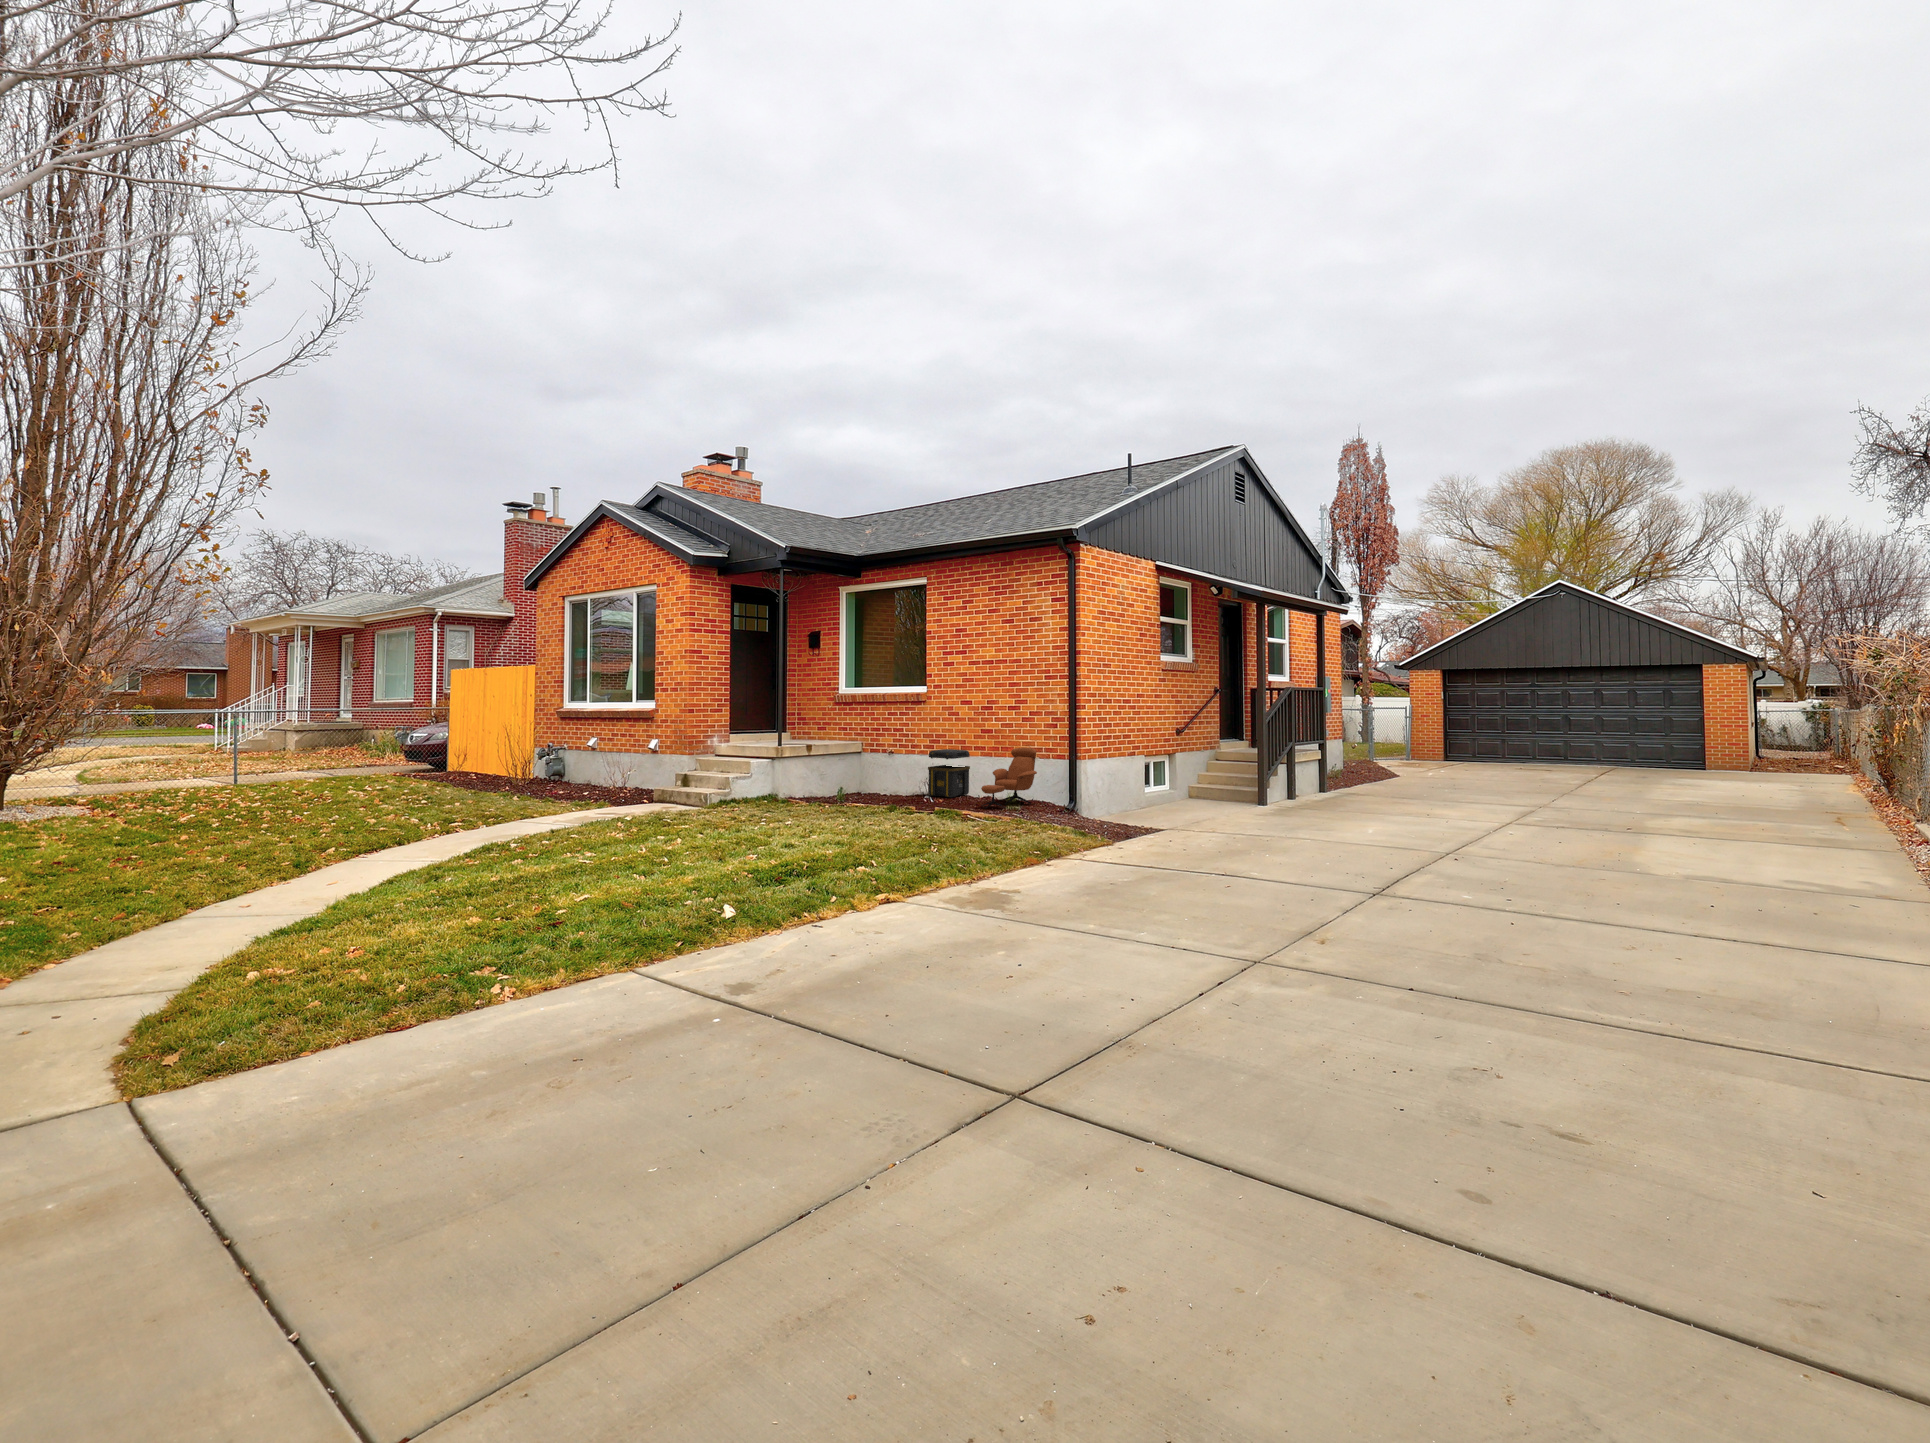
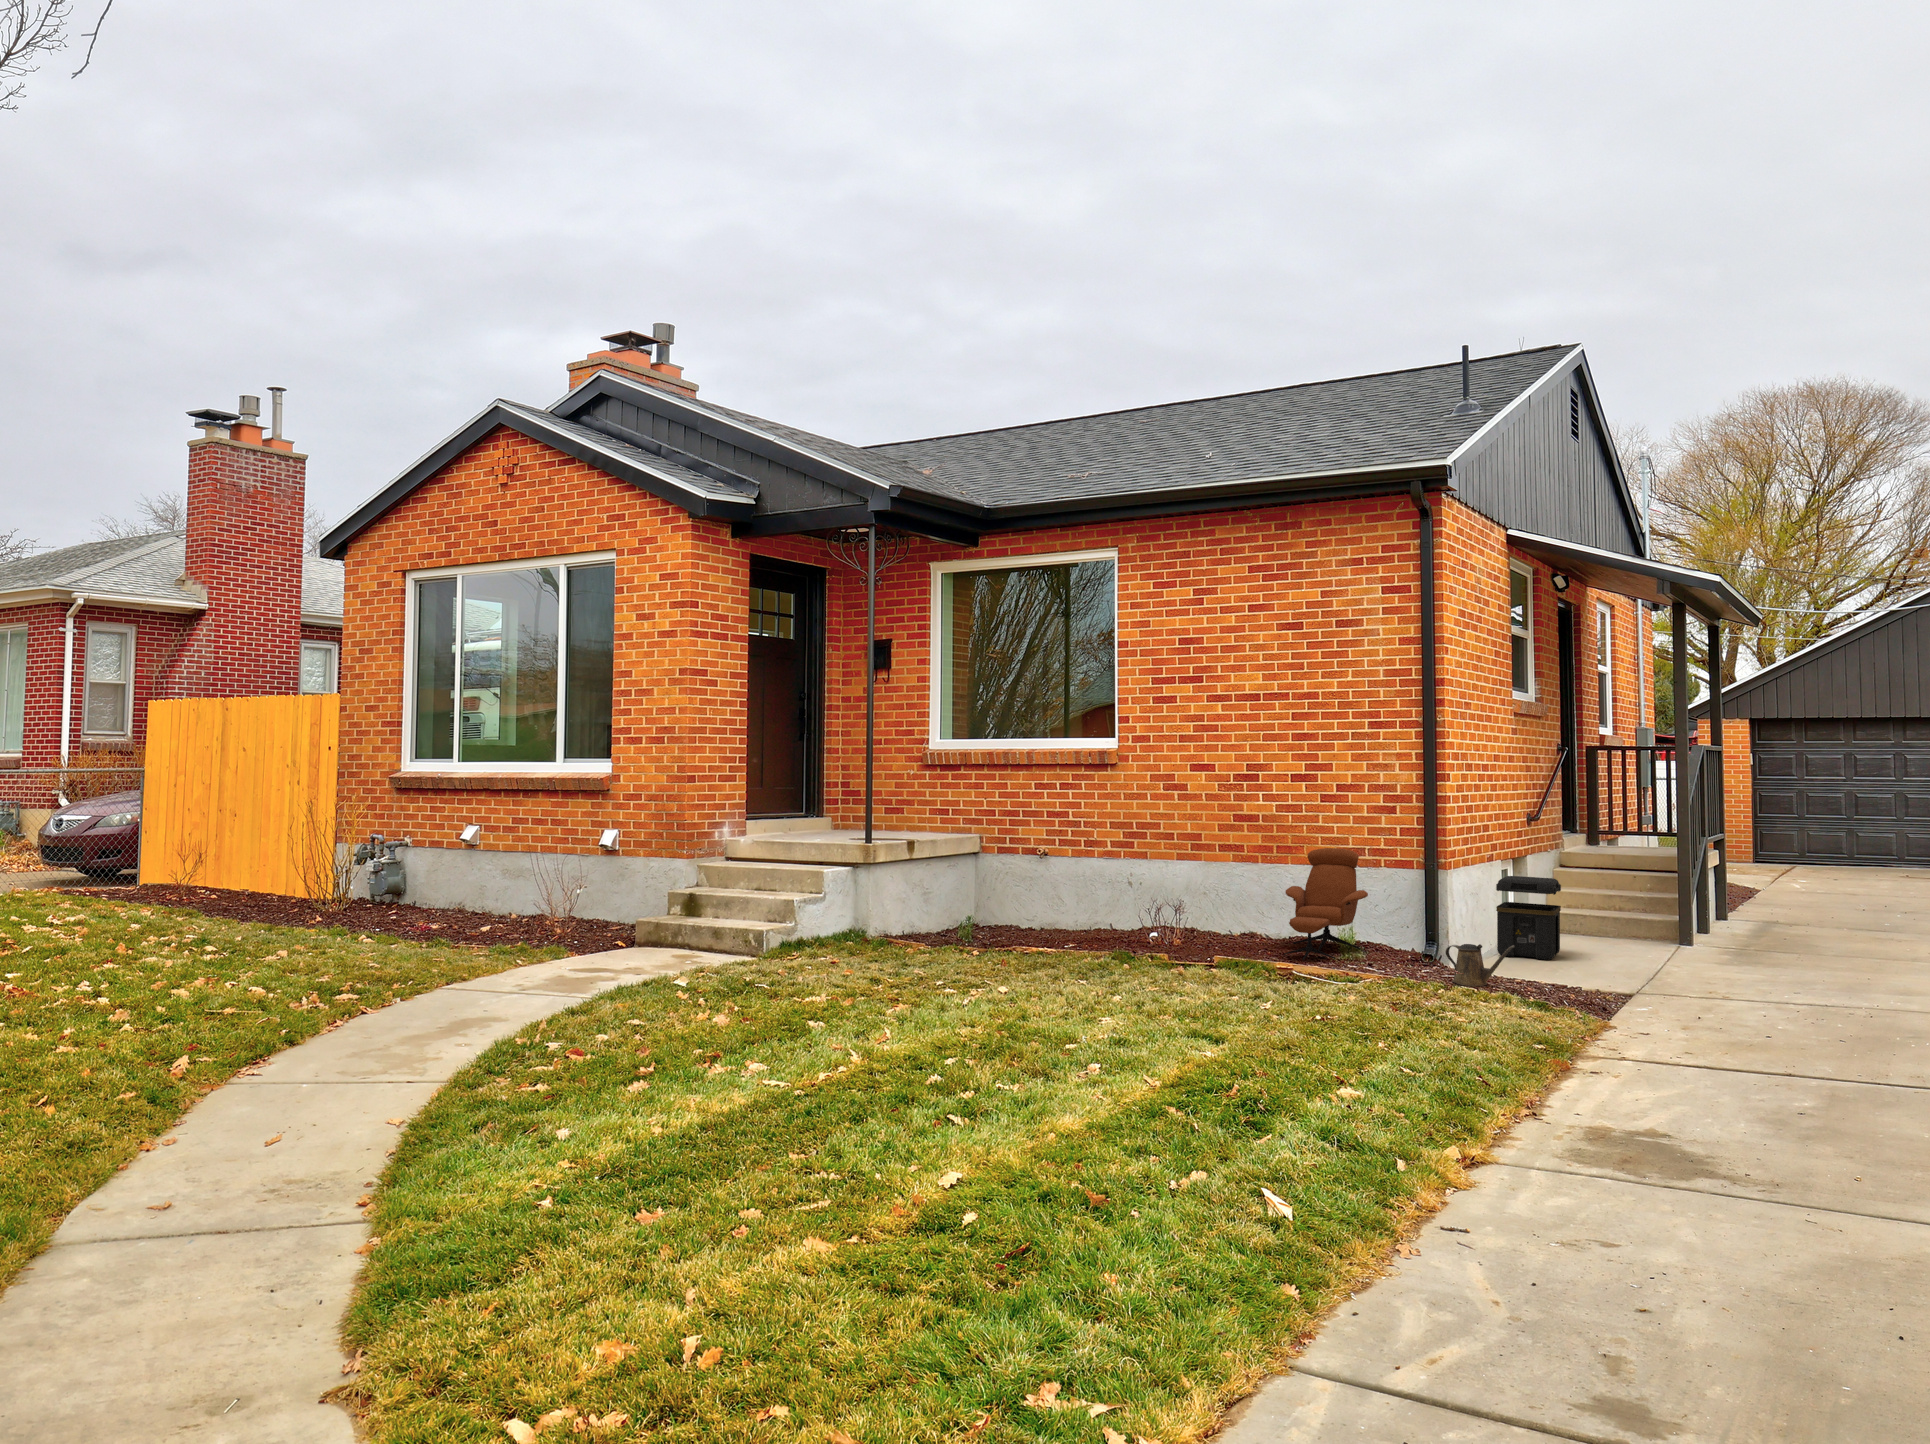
toolbox: present [928,749,970,798] -> present [1496,876,1561,960]
watering can: none [1080,801,1109,824] -> present [1445,944,1515,986]

